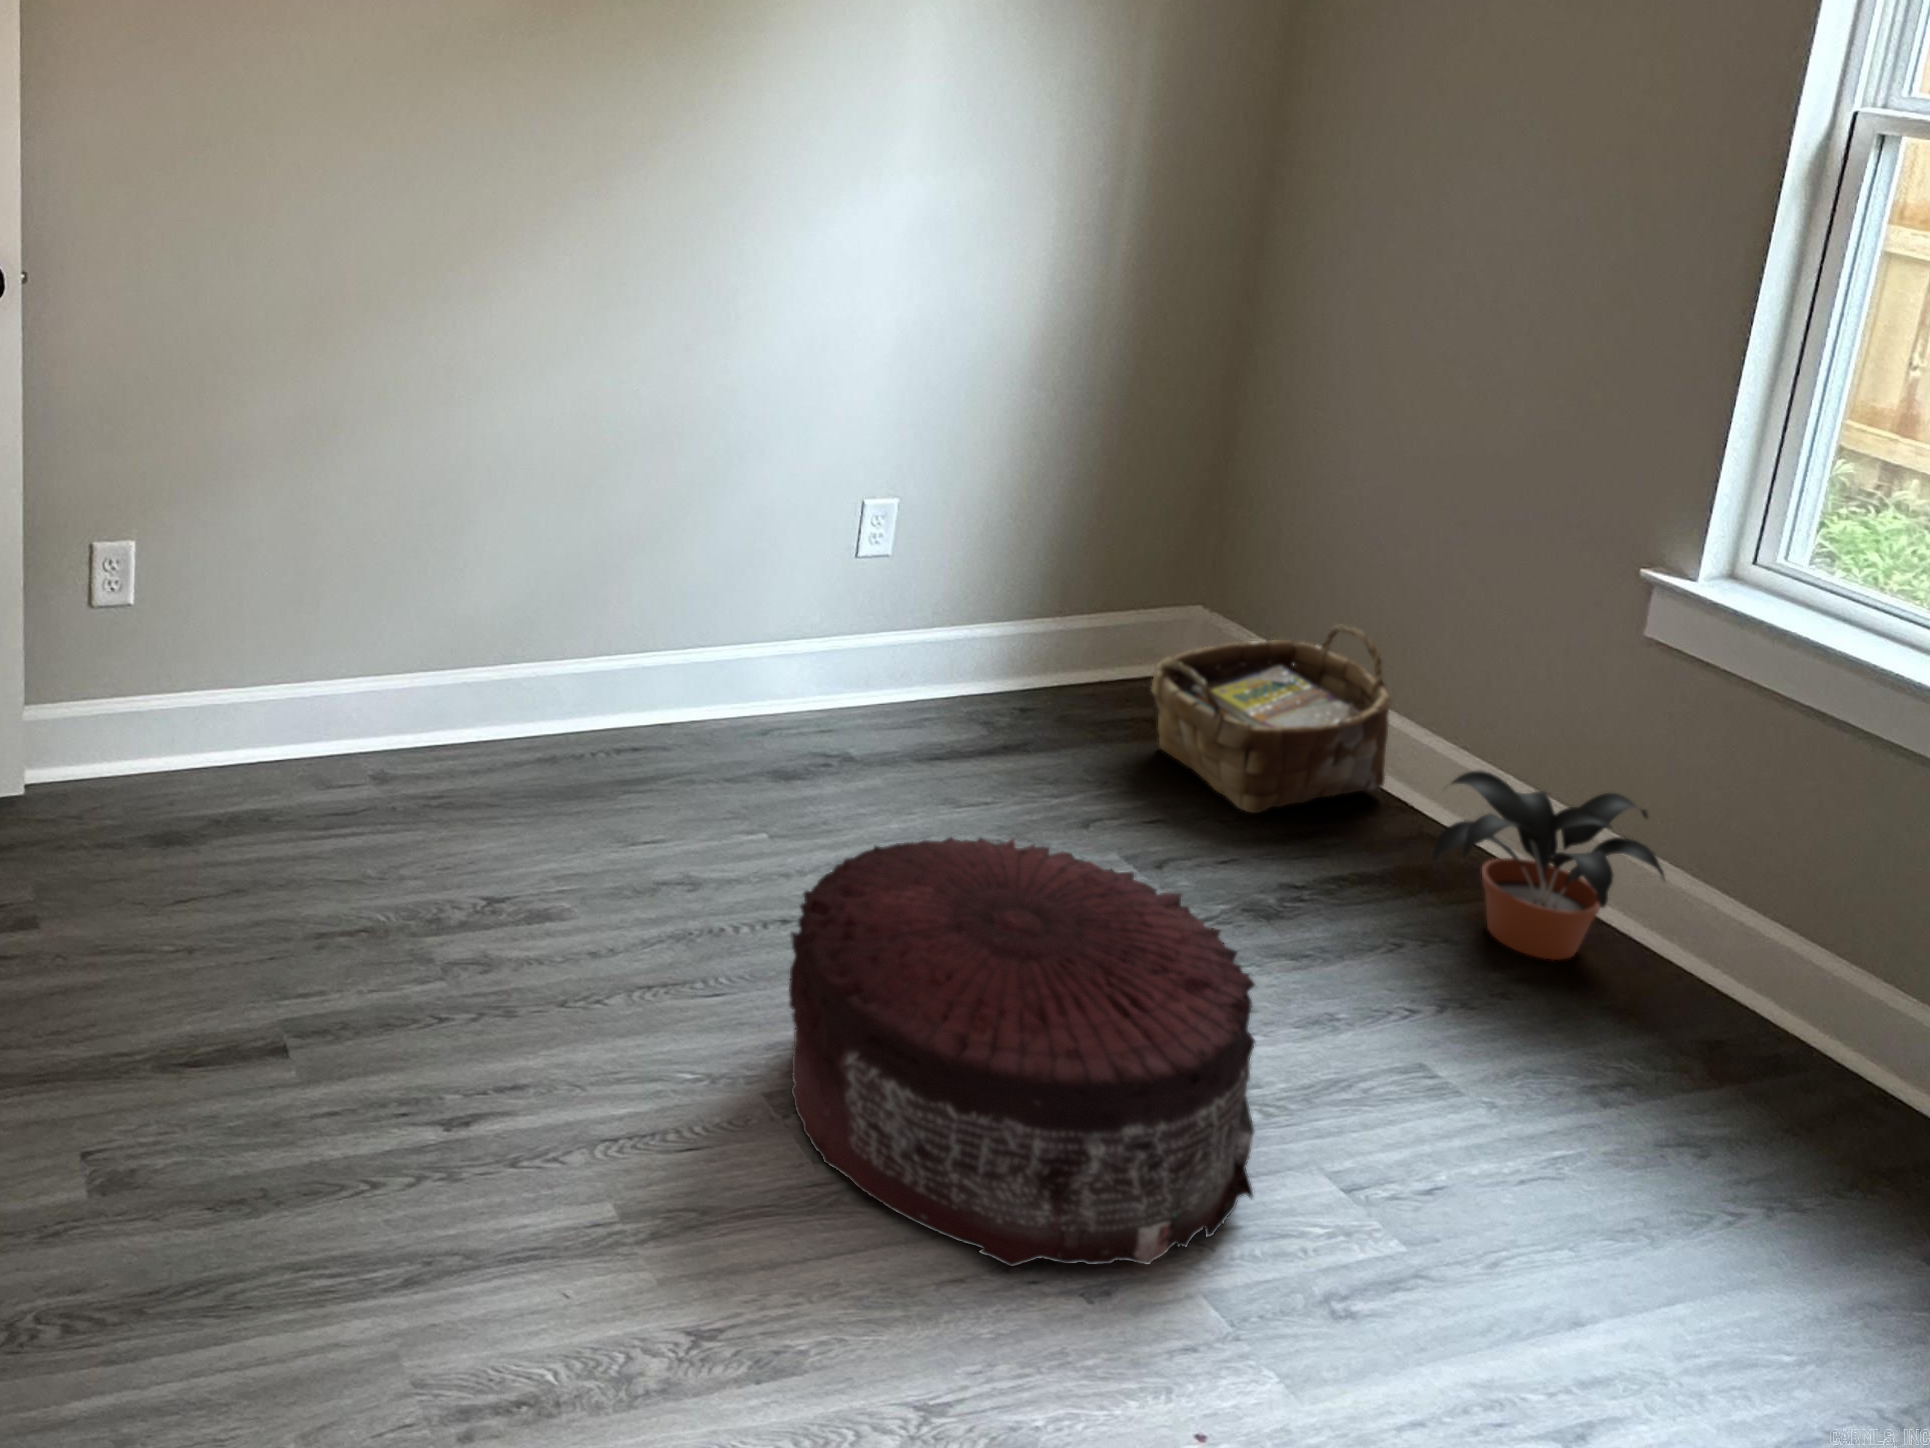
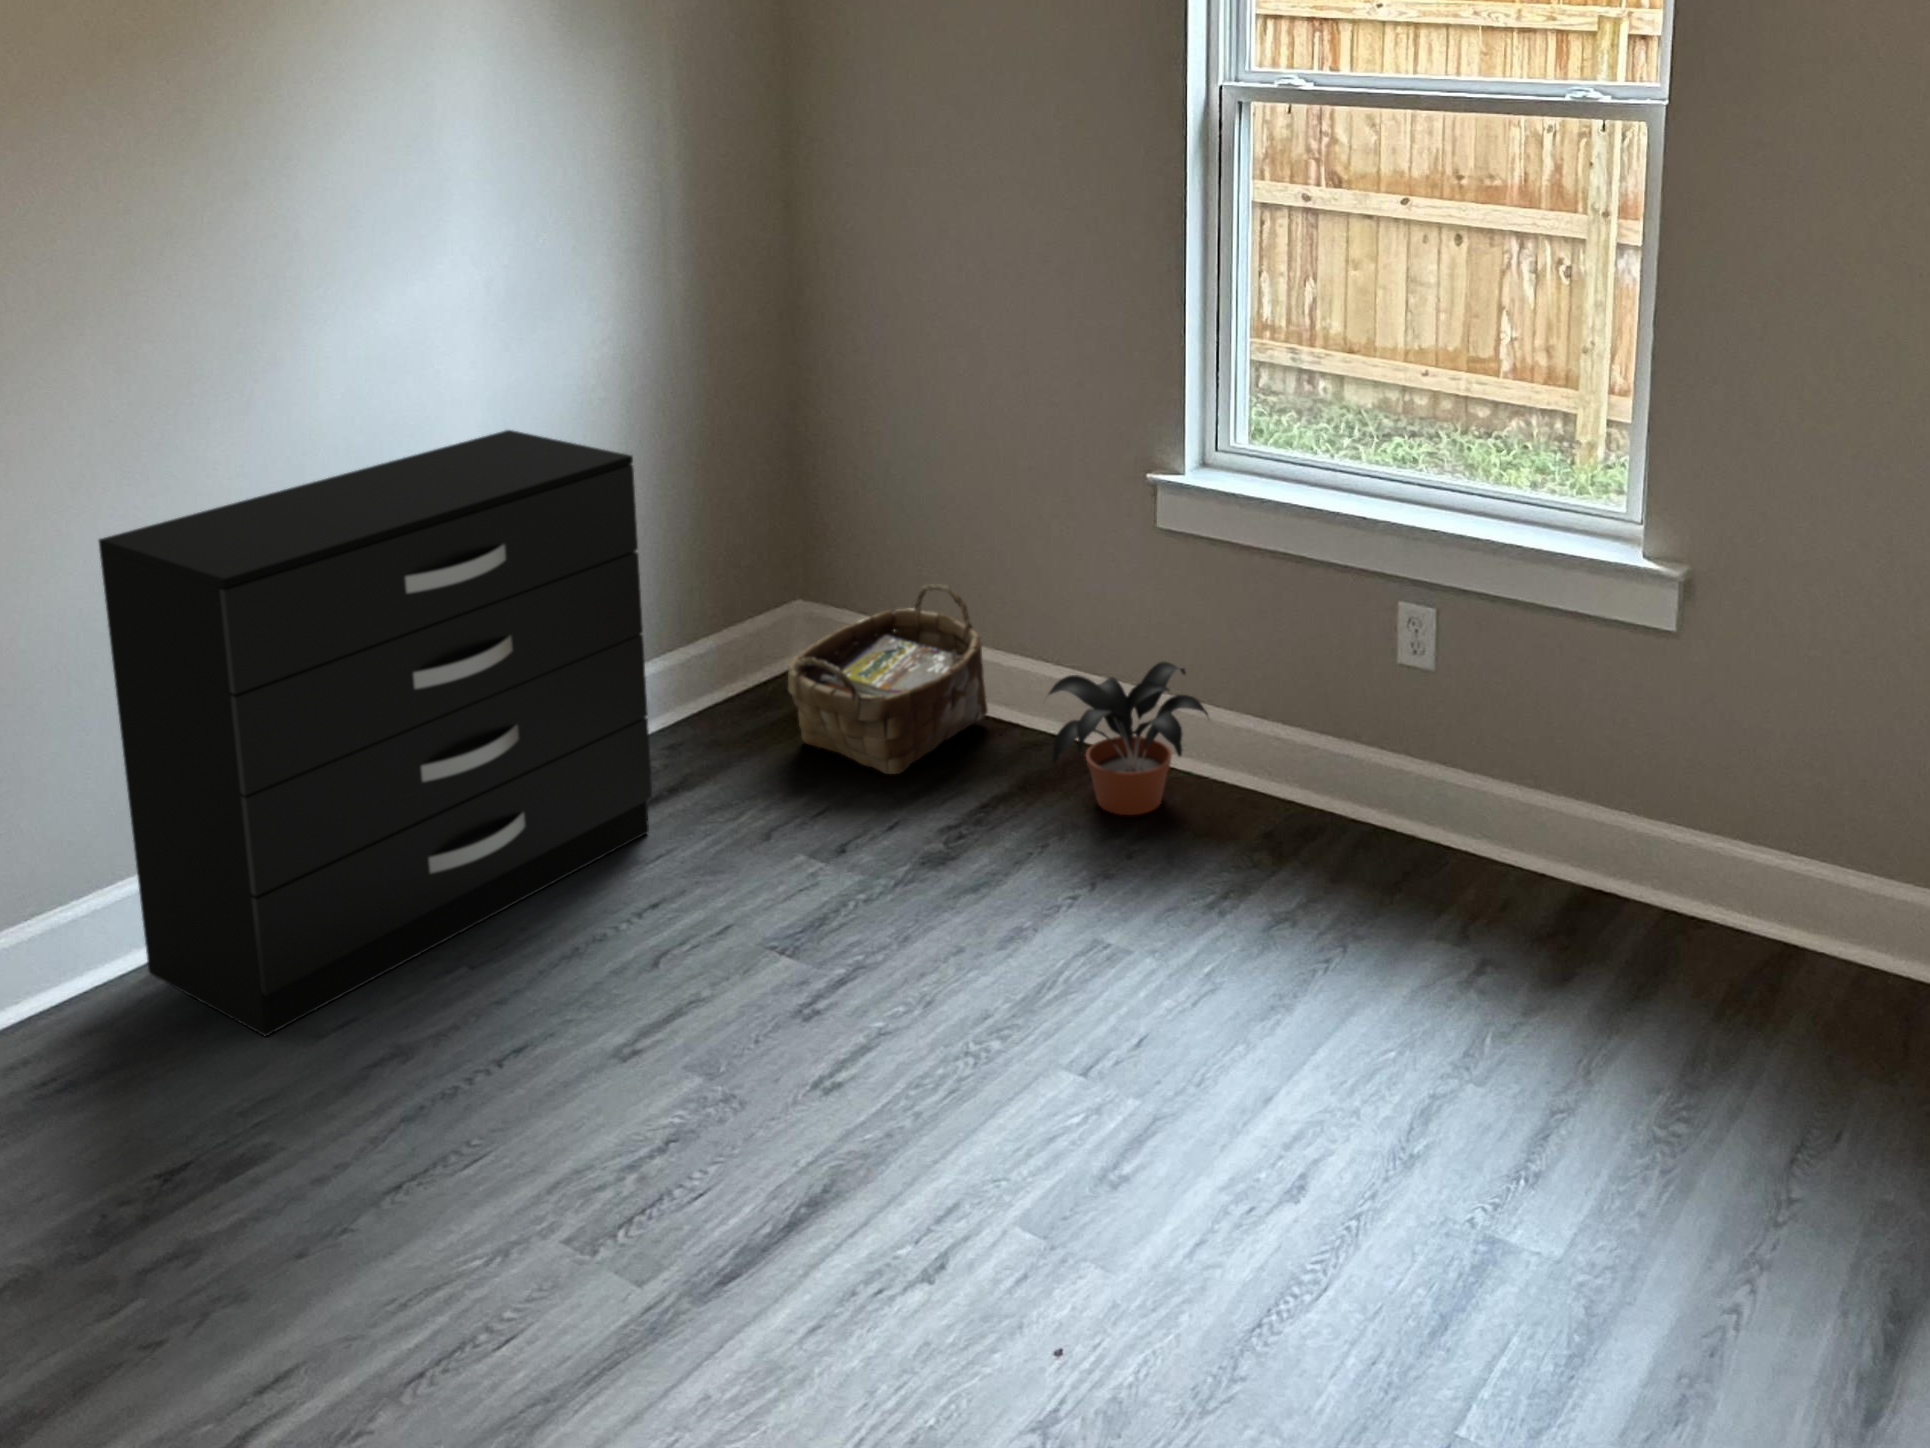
dresser: none [531,360,1016,827] -> present [99,430,652,1036]
pouf: present [789,837,1255,1266] -> none [555,865,1026,1295]

